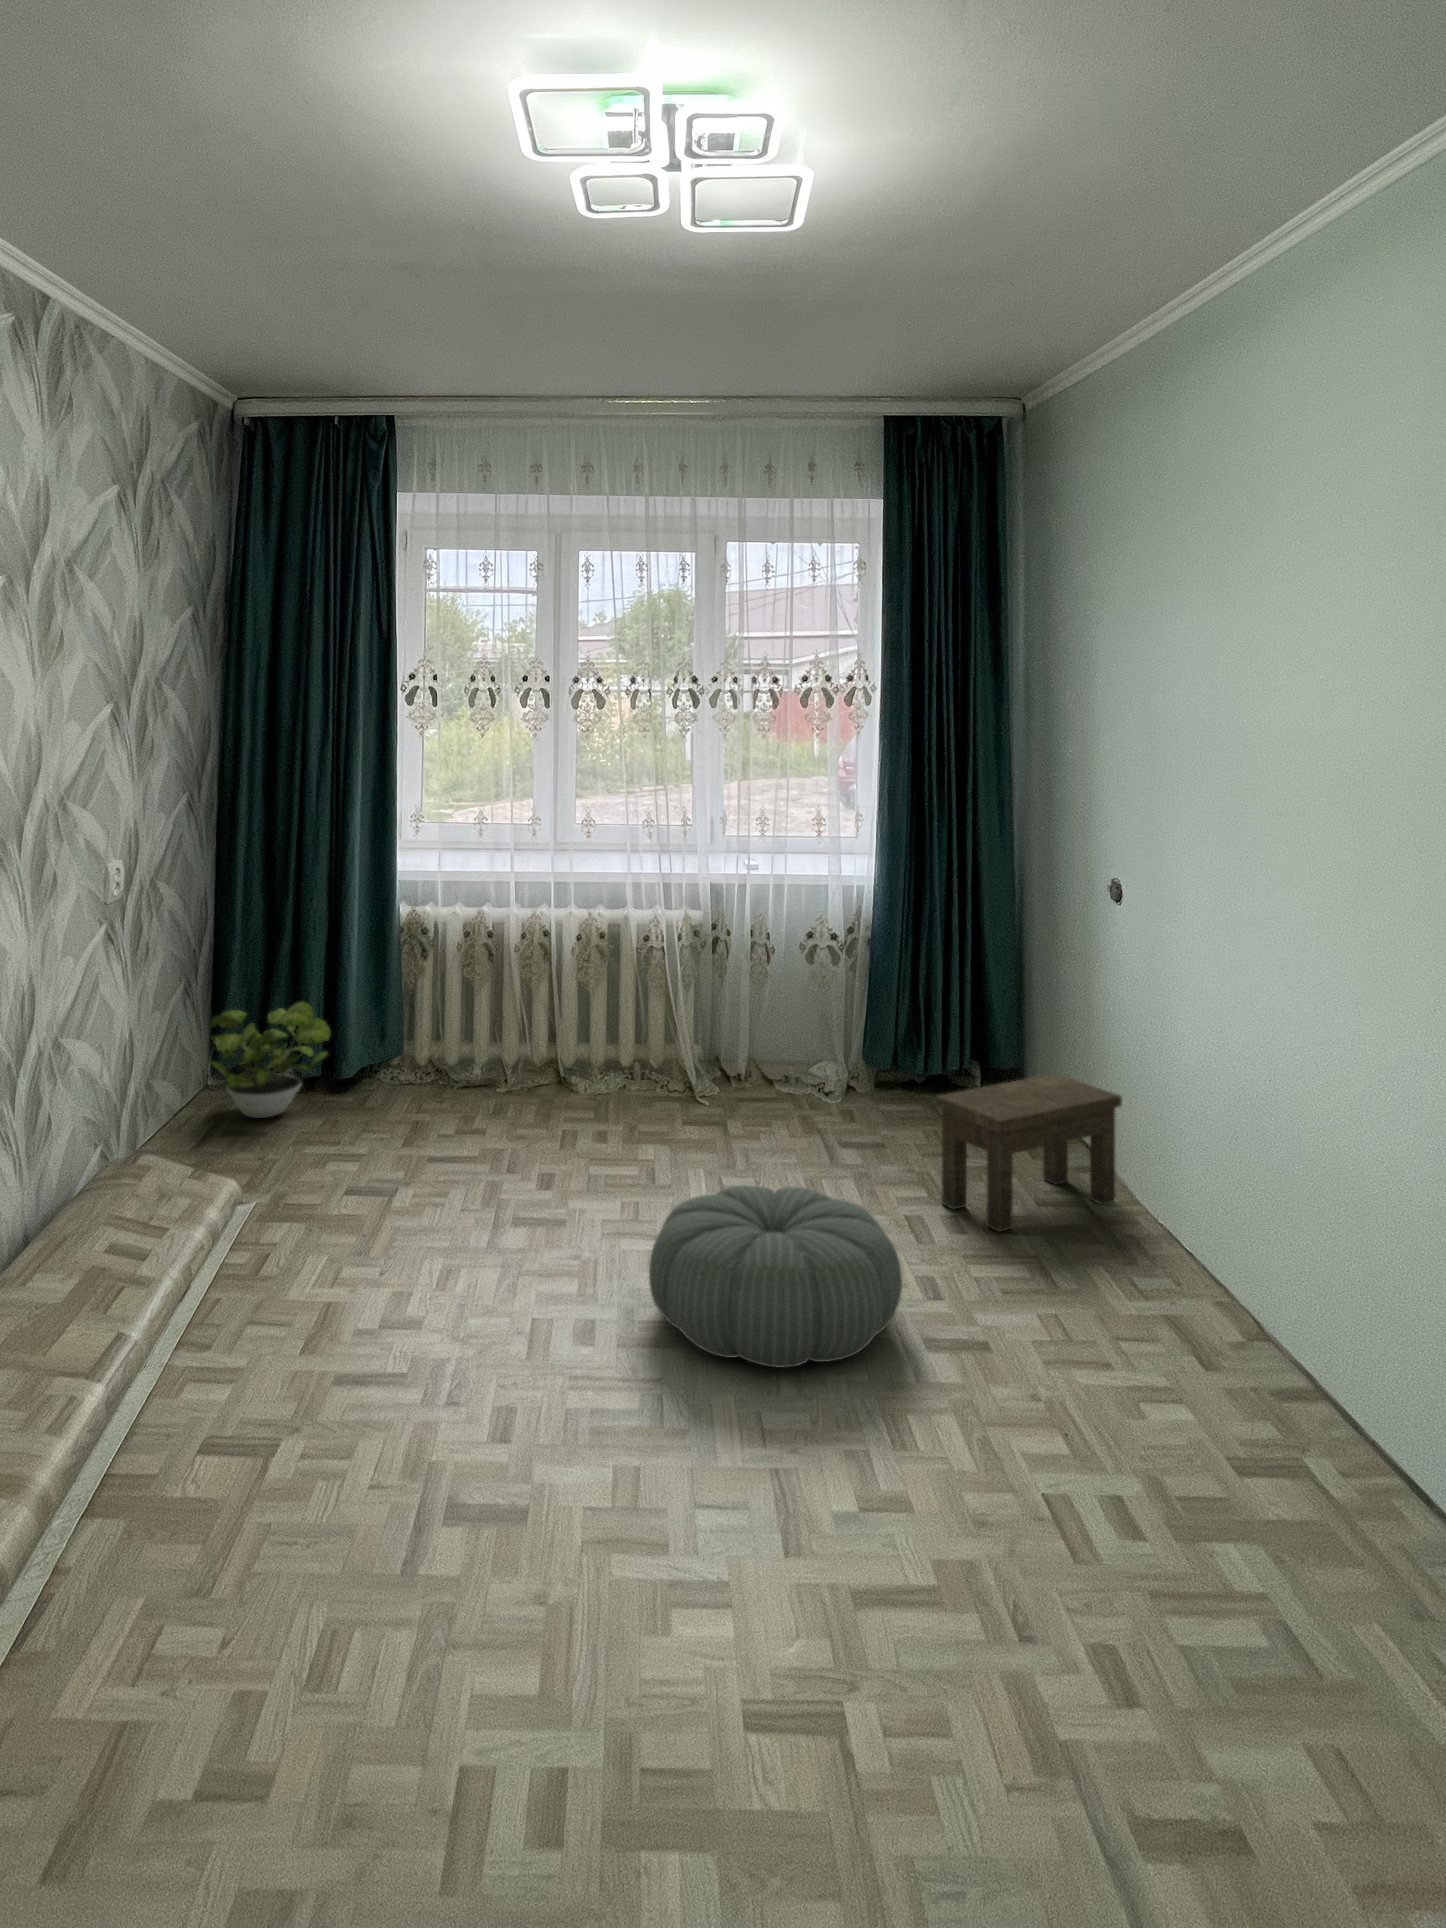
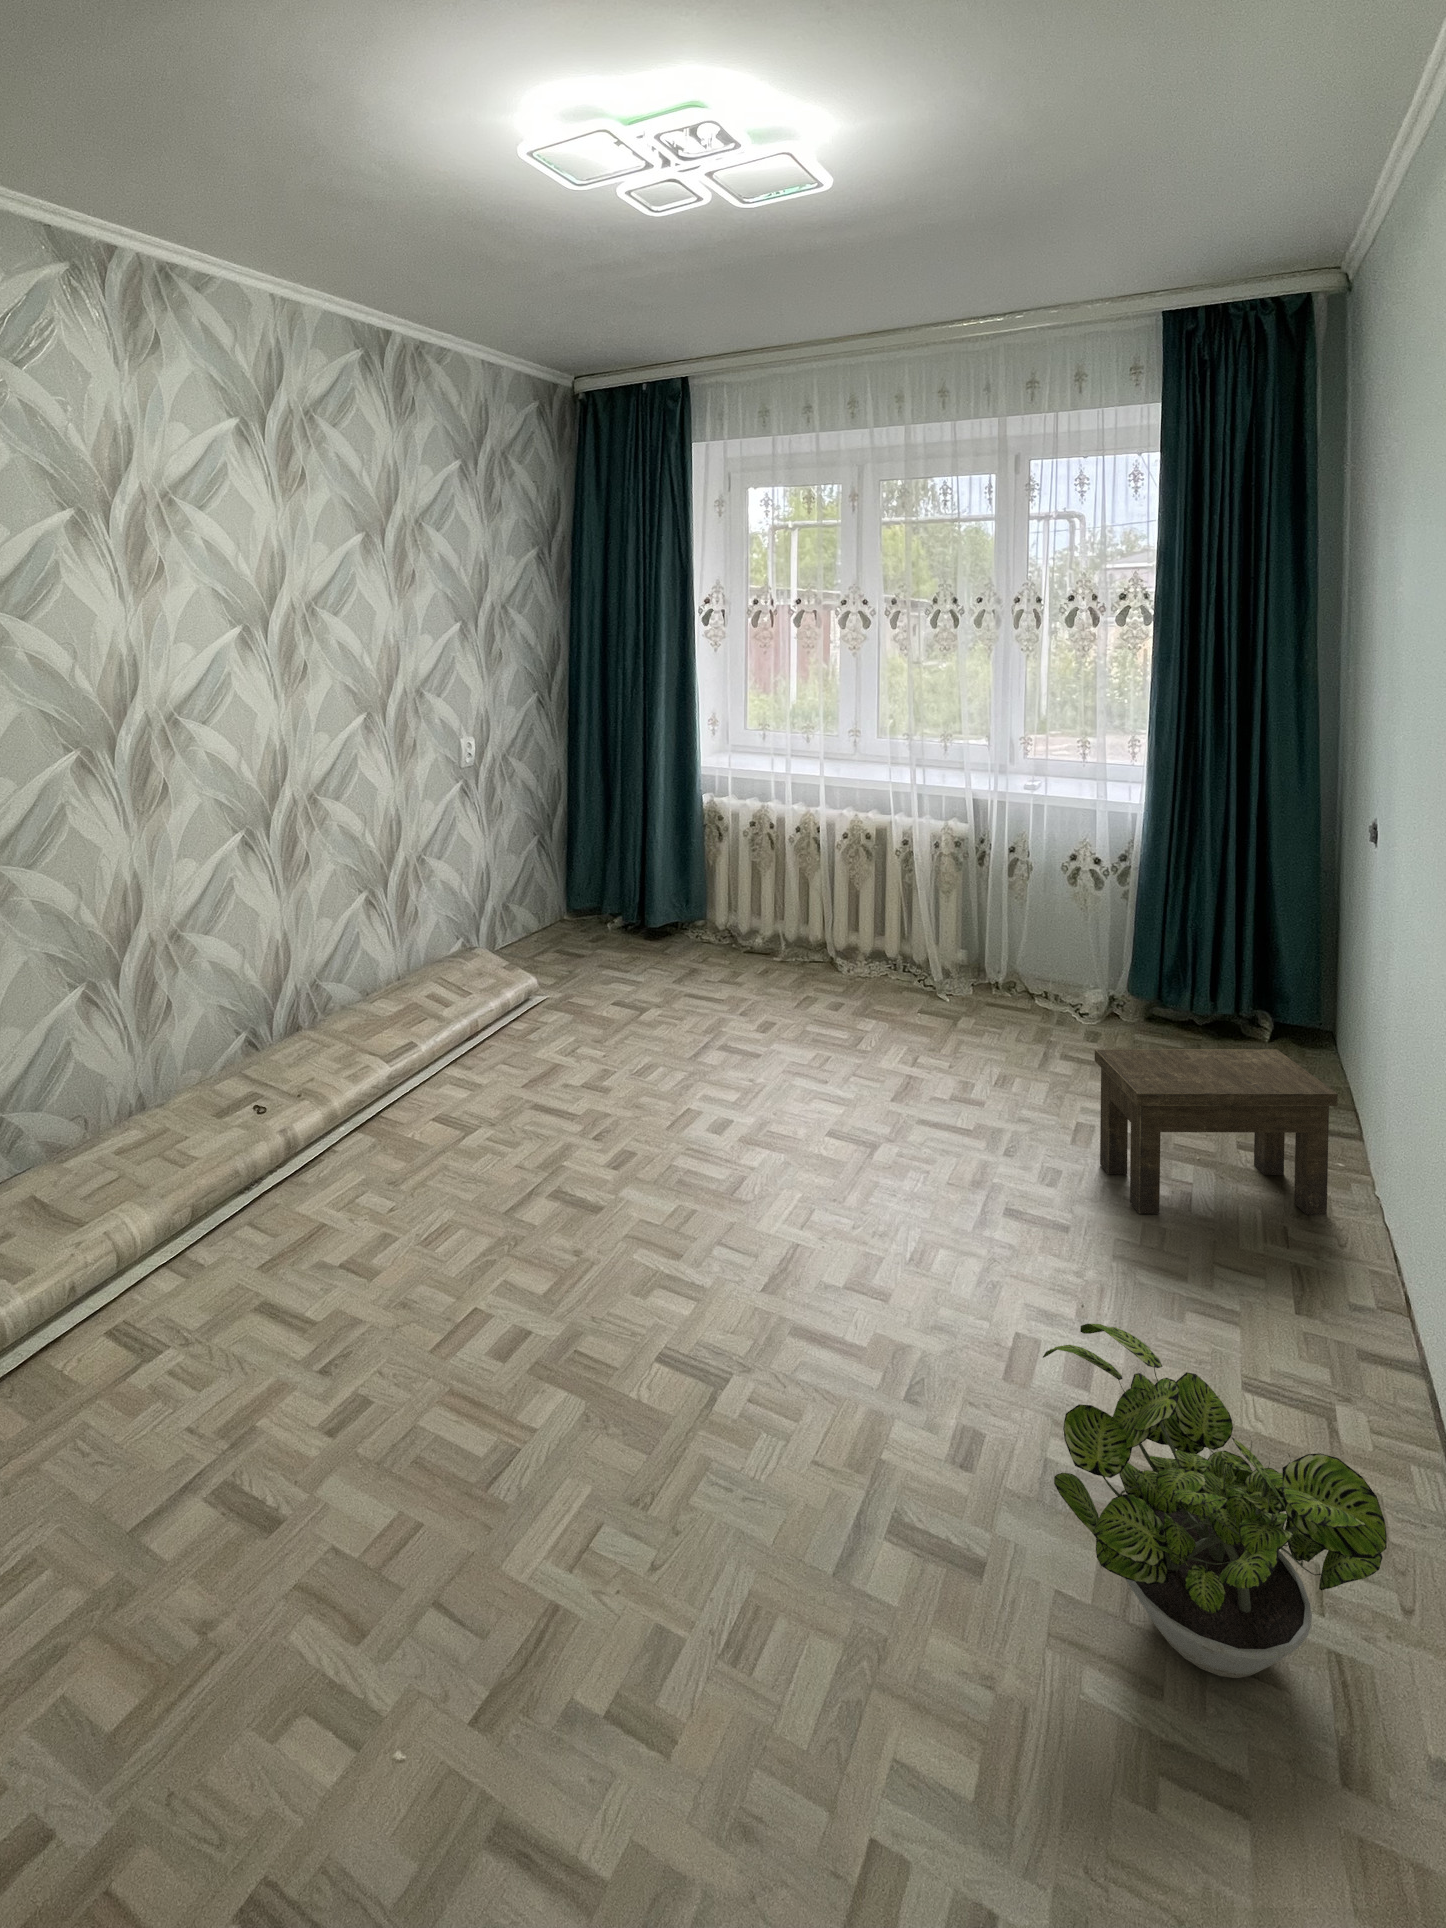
potted plant: present [209,1002,330,1118] -> present [1043,1324,1387,1678]
pouf: present [649,1185,902,1368] -> none [678,1101,930,1307]

